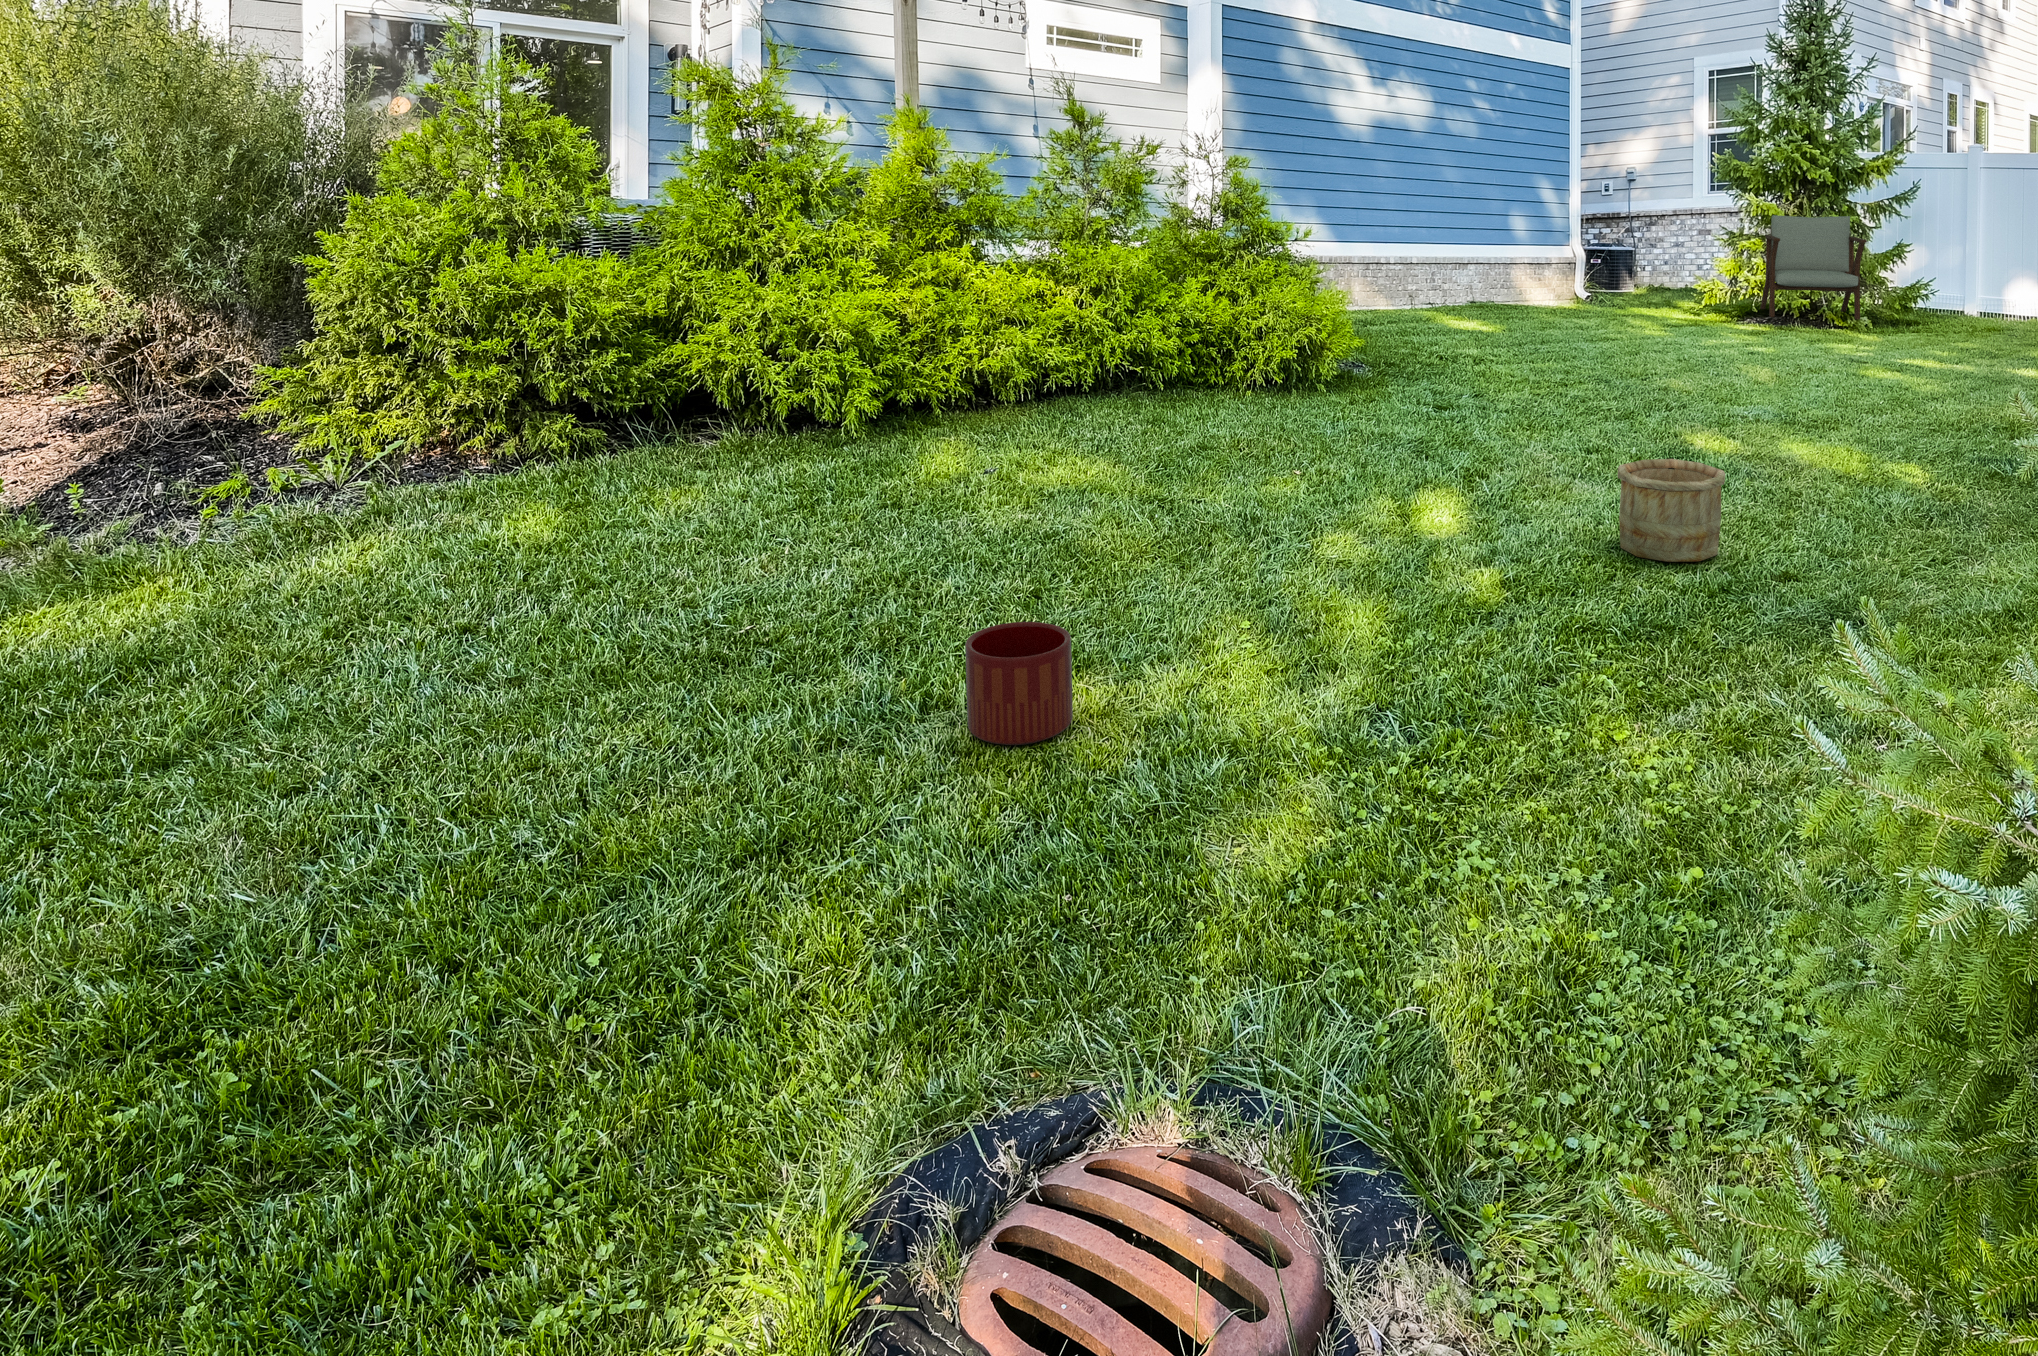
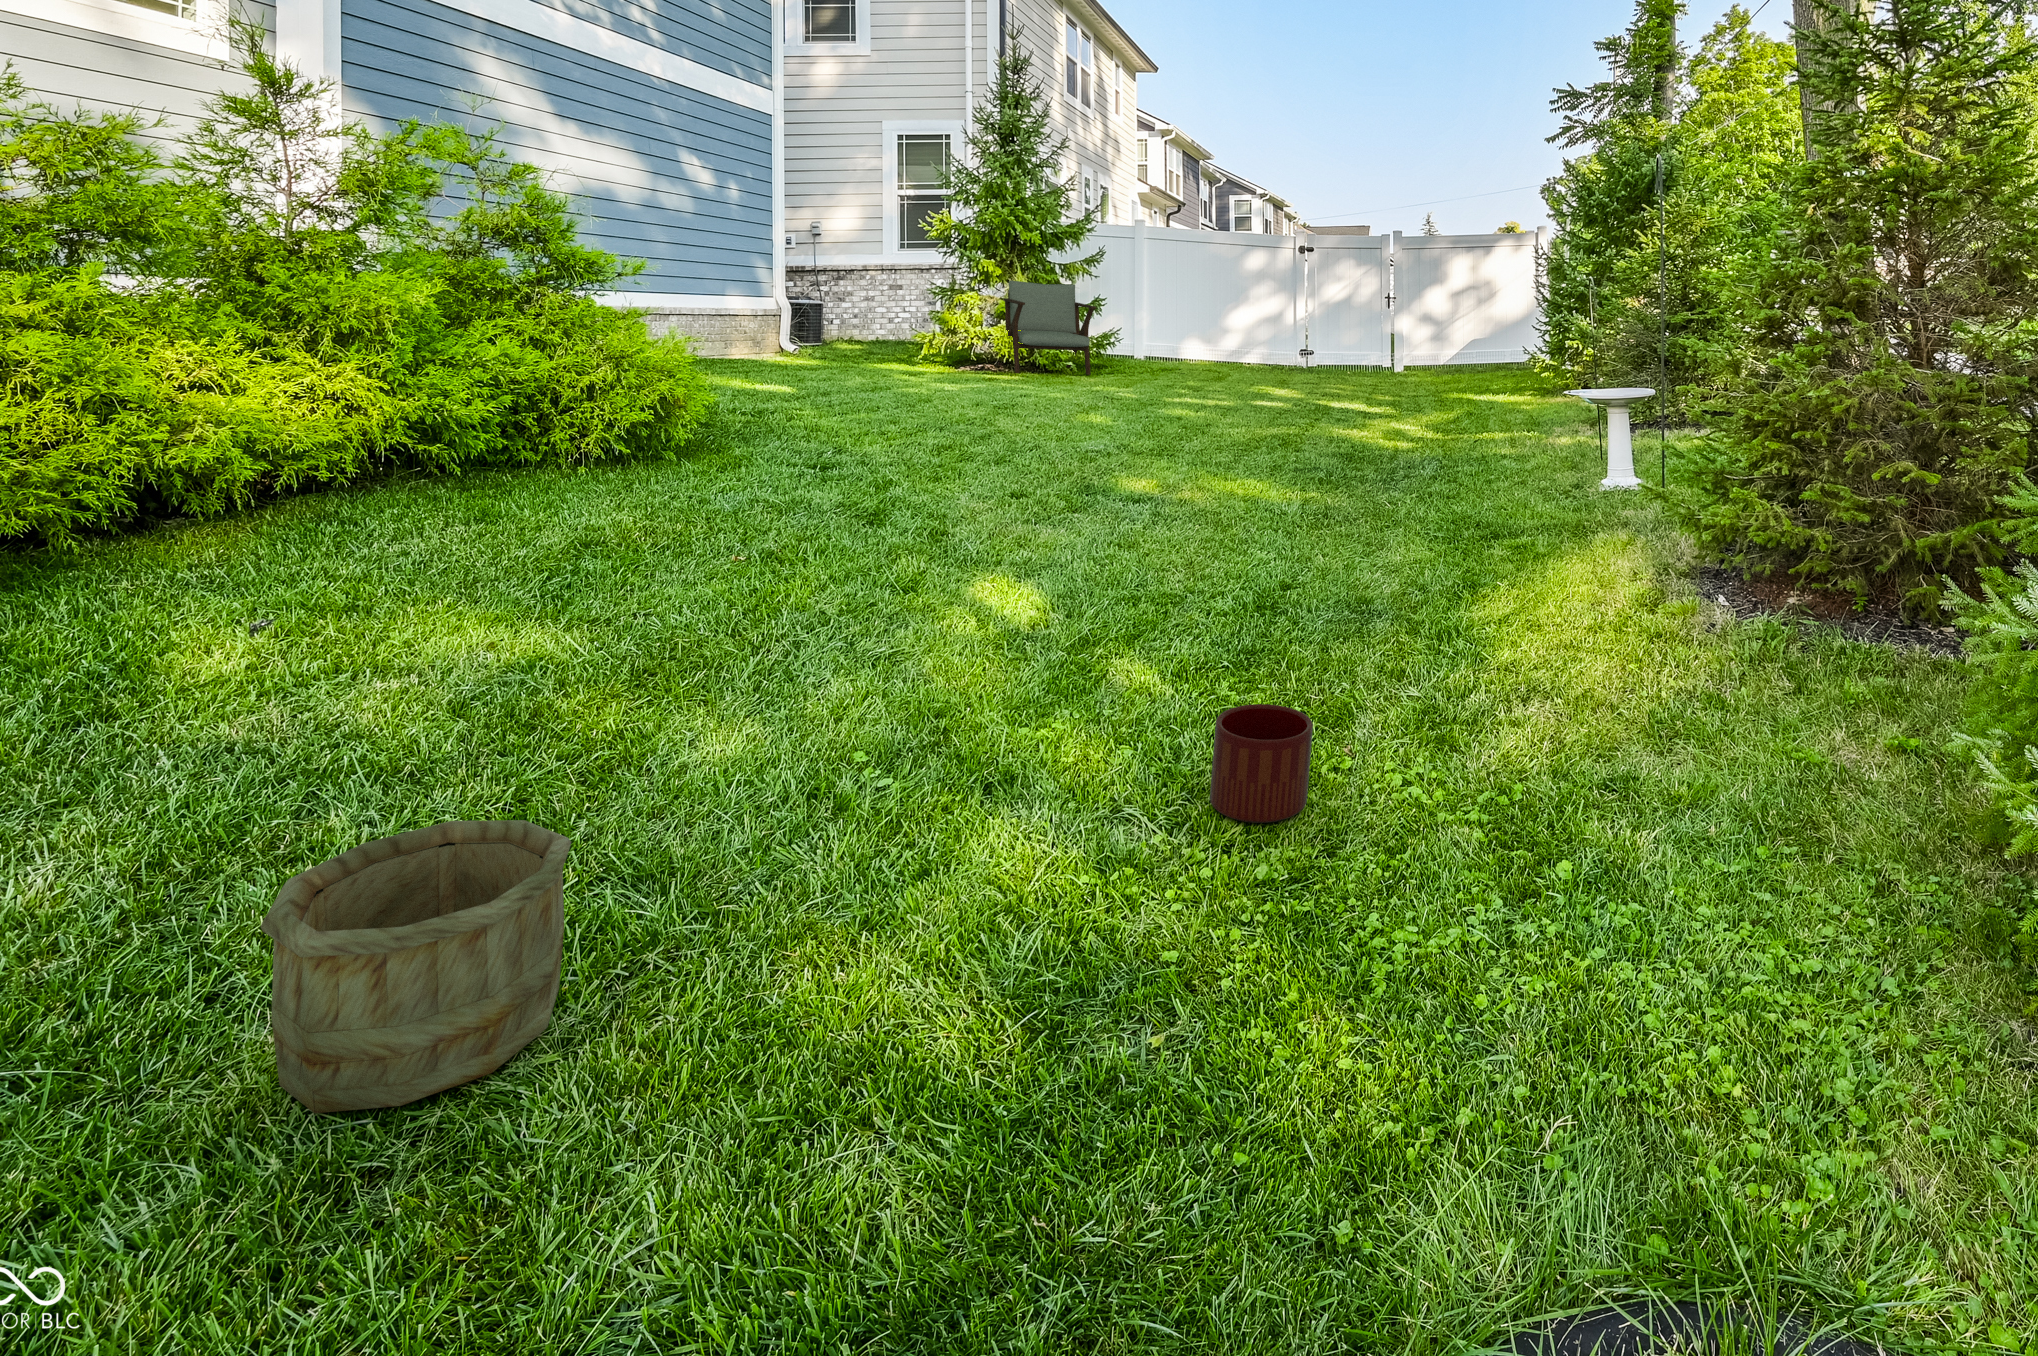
wooden bucket: present [1617,459,1725,562] -> present [261,820,571,1113]
planter: present [965,622,1073,745] -> present [1210,704,1313,823]

